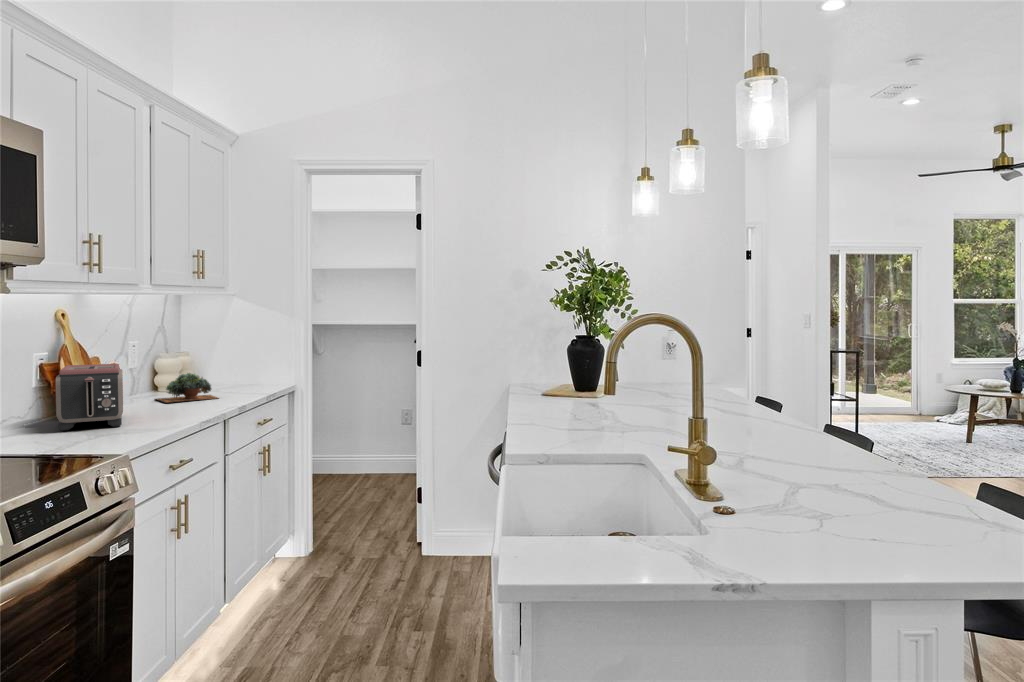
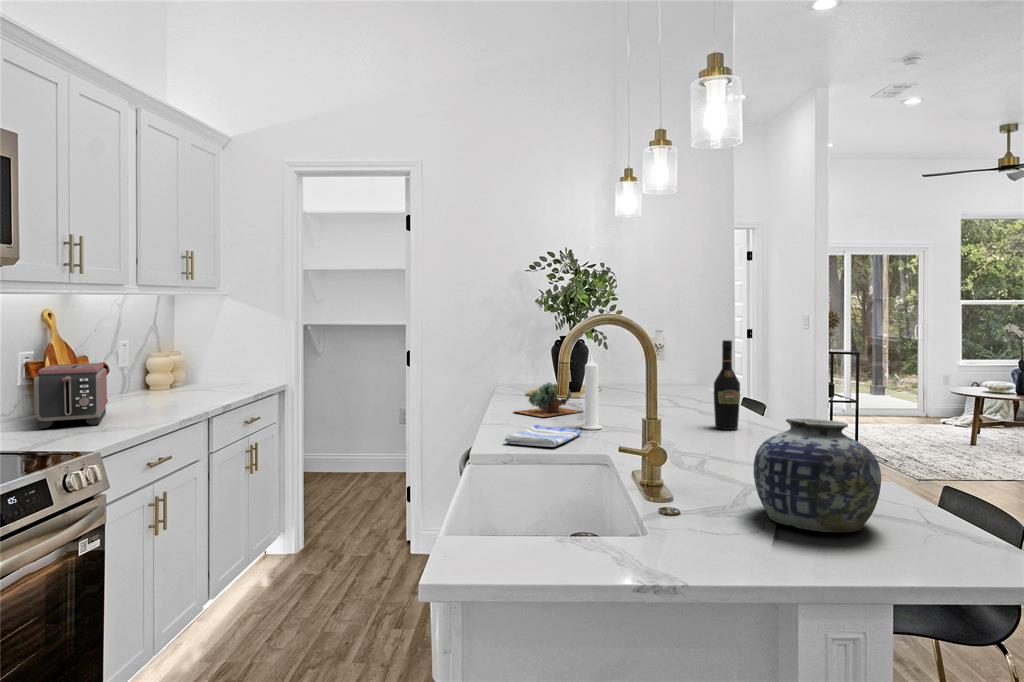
wine bottle: none [743,338,769,427] -> present [714,340,740,430]
candle: none [613,354,633,427] -> present [581,356,602,429]
succulent plant: present [156,373,218,403] -> present [514,382,582,417]
vase: none [814,412,941,520] -> present [754,418,881,532]
dish towel: none [543,423,616,444] -> present [504,425,582,447]

